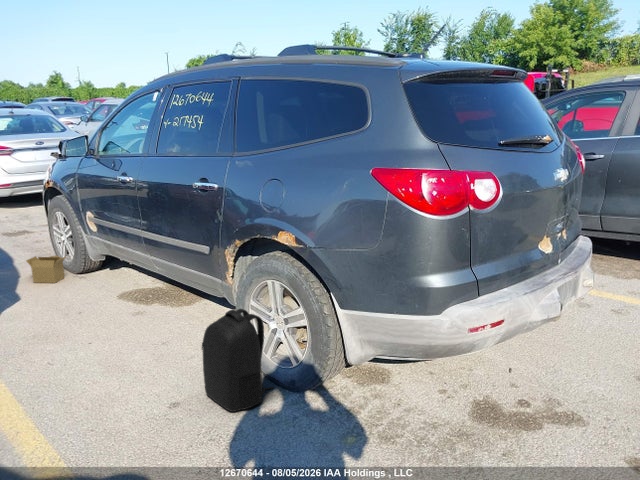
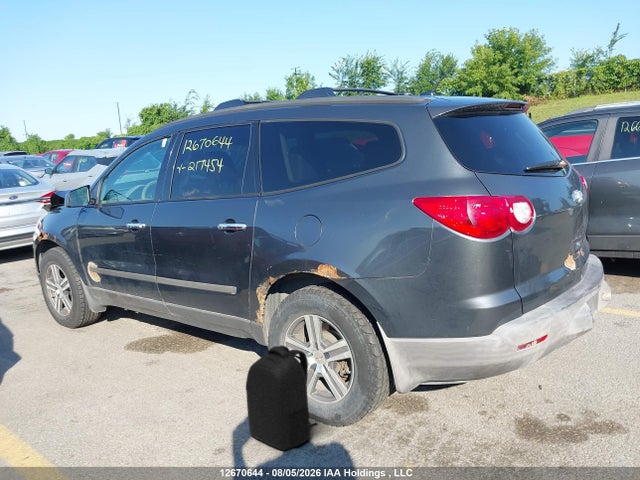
cardboard box: present [26,255,65,283] -> none [20,311,62,341]

